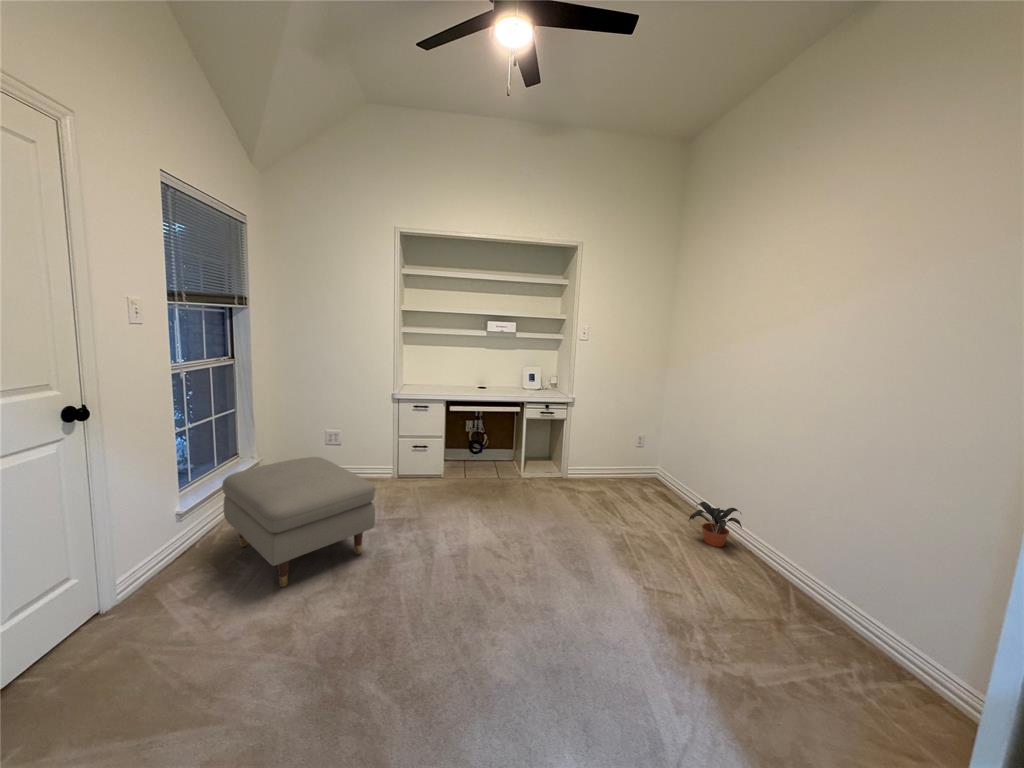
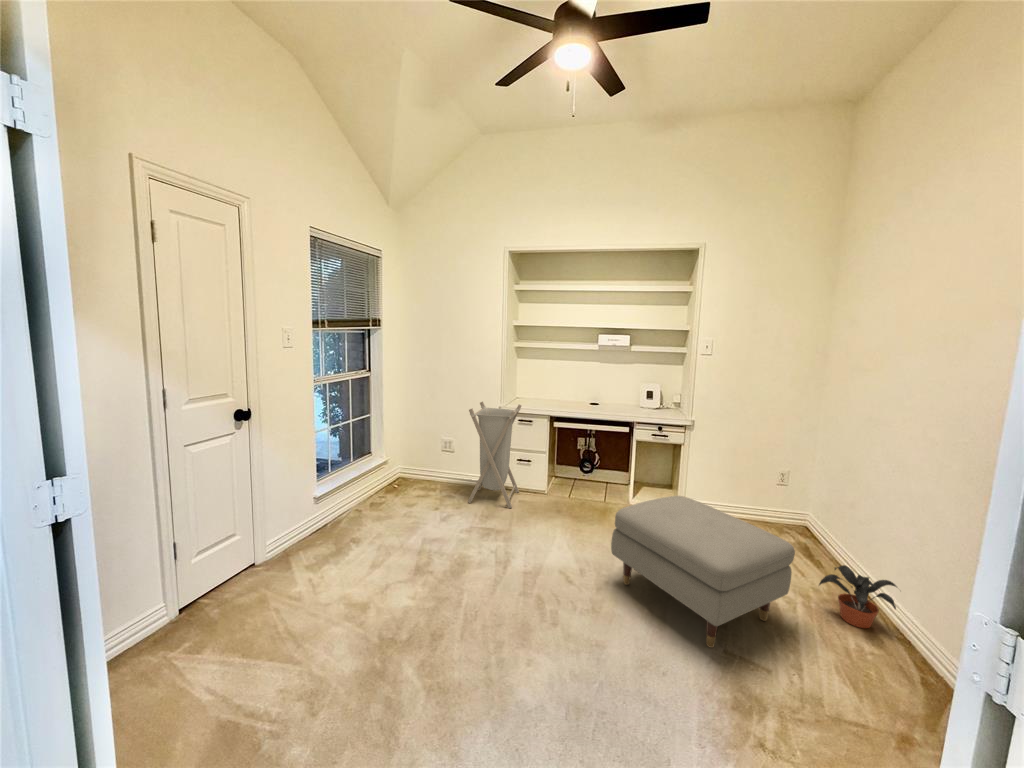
laundry hamper: none [365,389,418,497] -> present [468,402,521,508]
ottoman: present [222,457,375,587] -> present [611,496,795,648]

